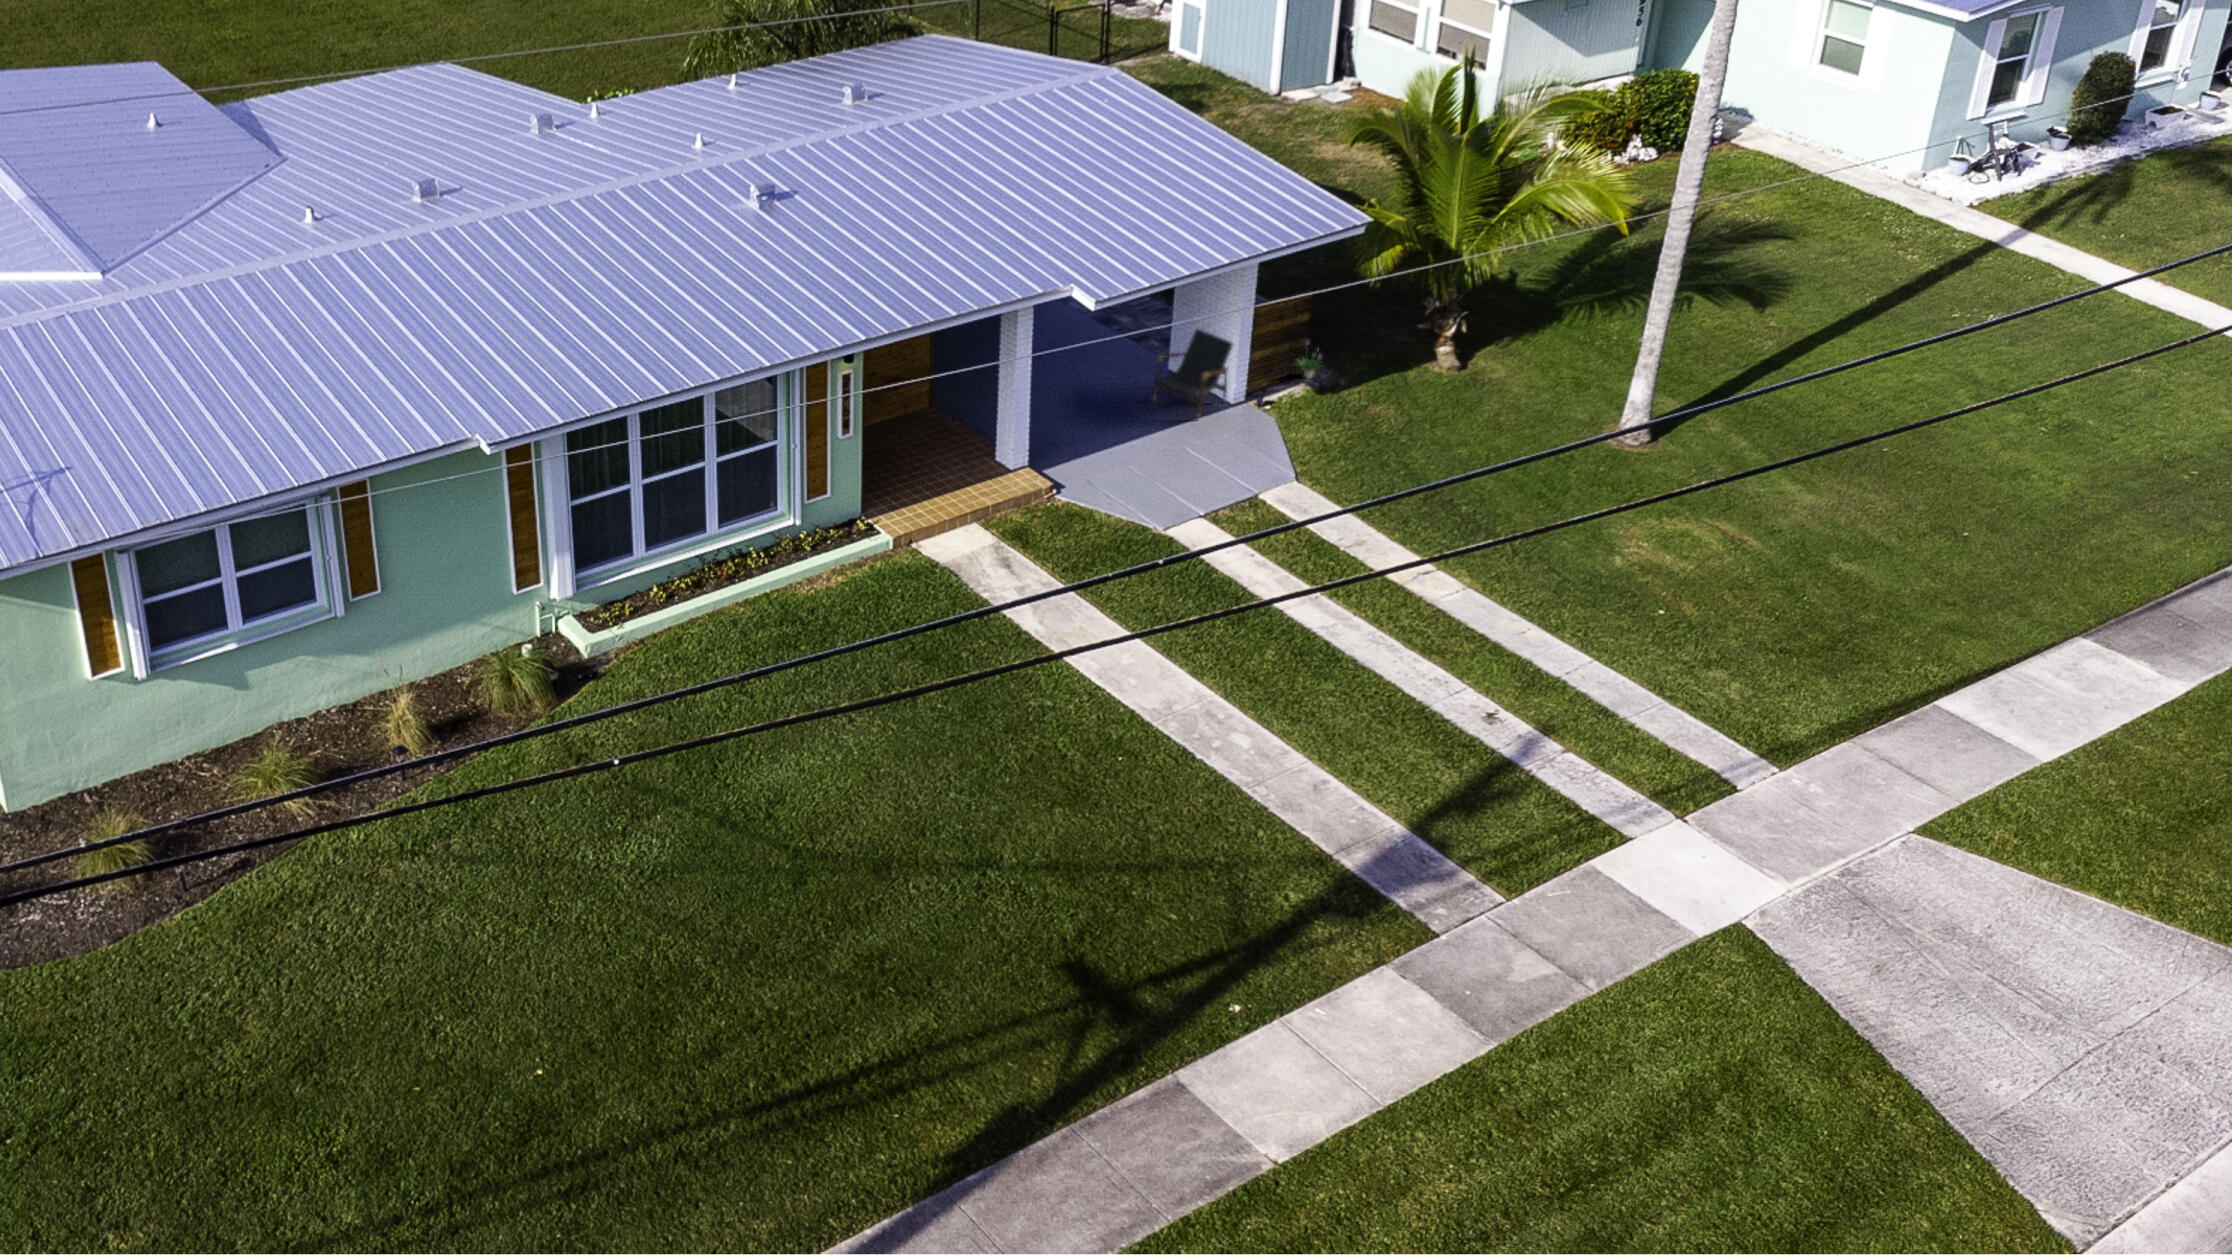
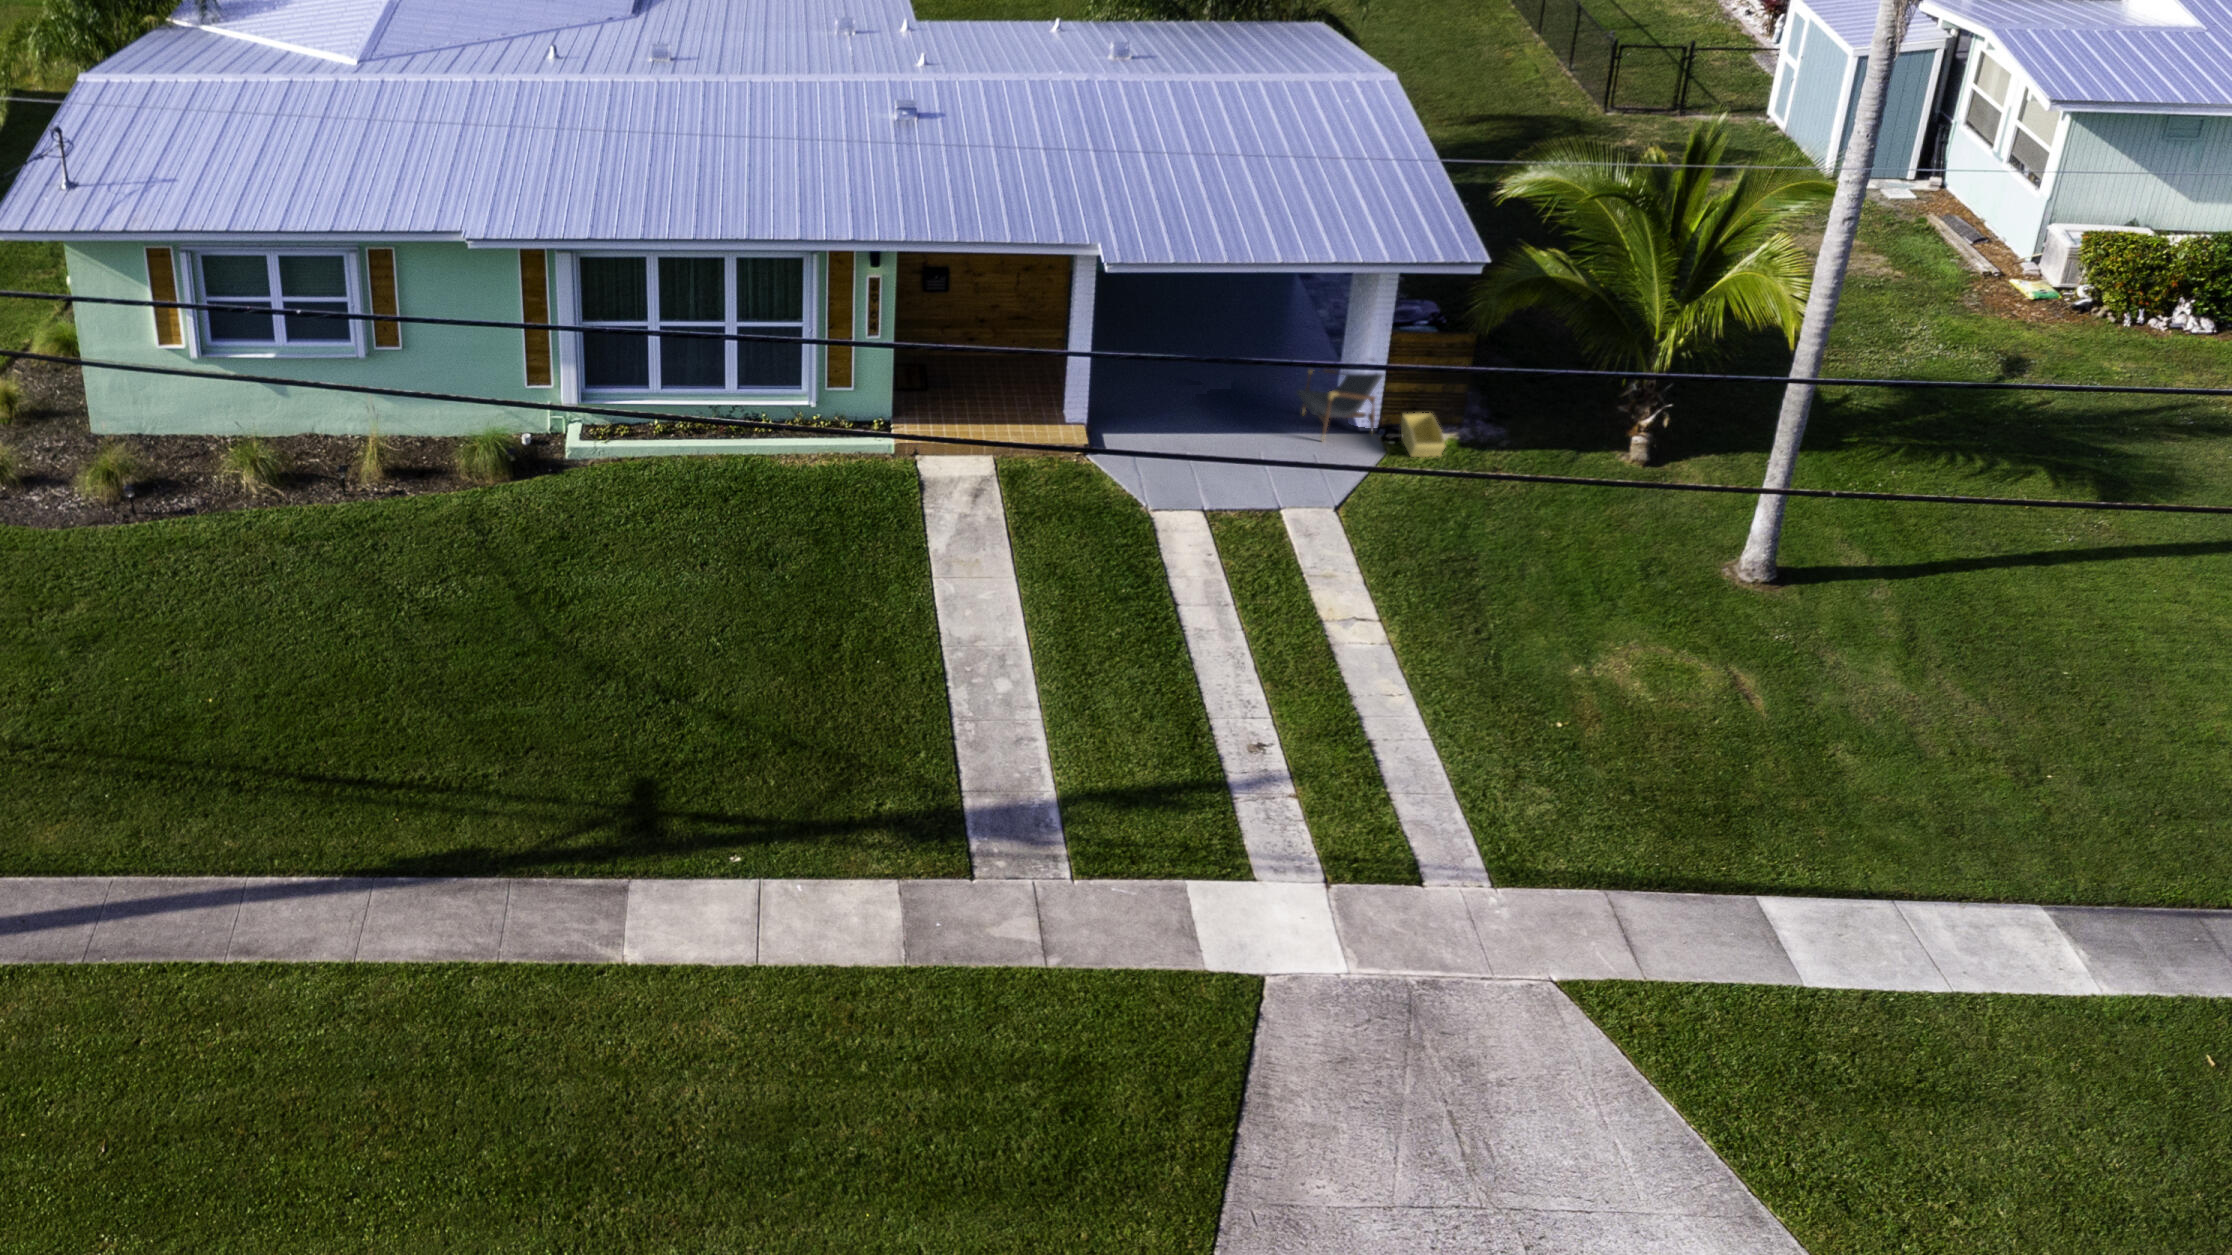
potted plant: present [1297,342,1320,378] -> none [1480,395,1515,440]
storage bin: none [1245,370,1301,413] -> present [1401,413,1445,457]

